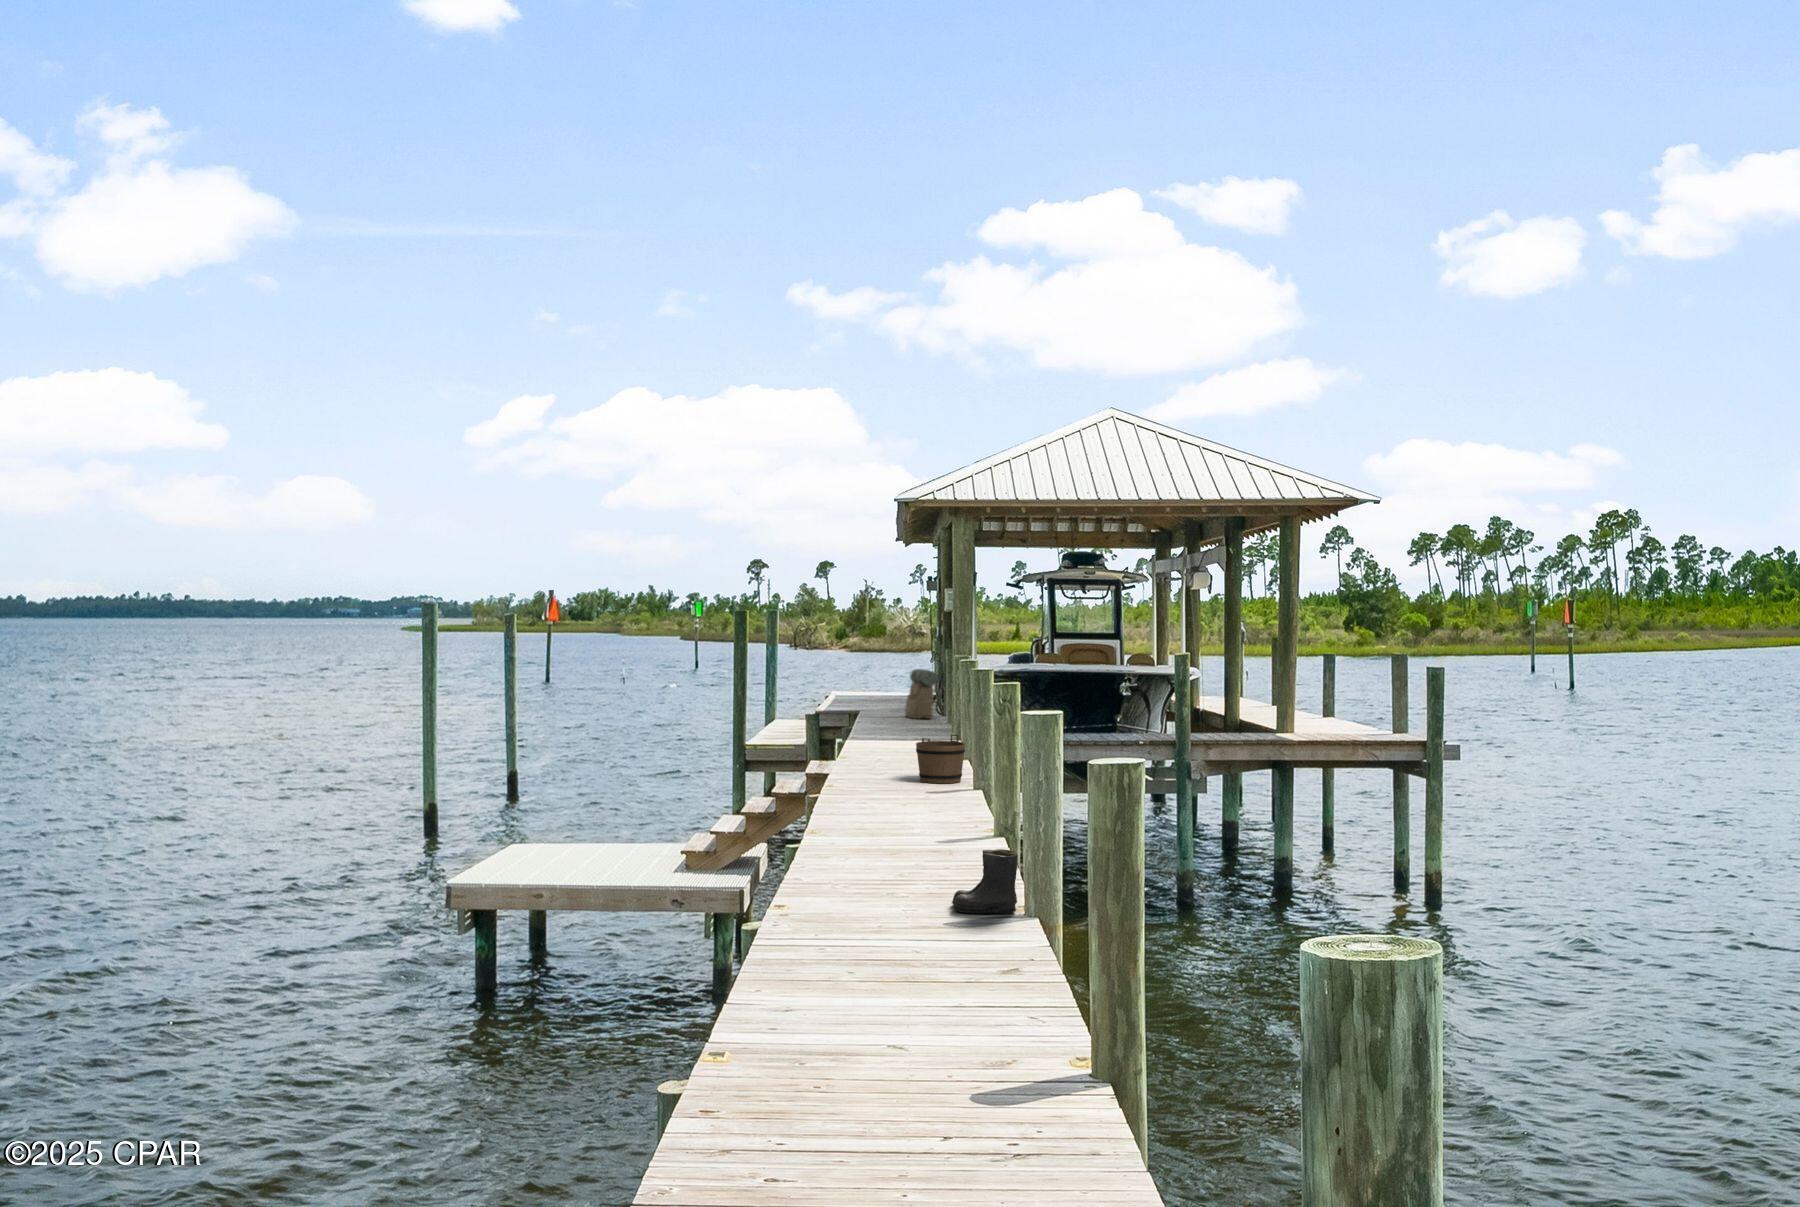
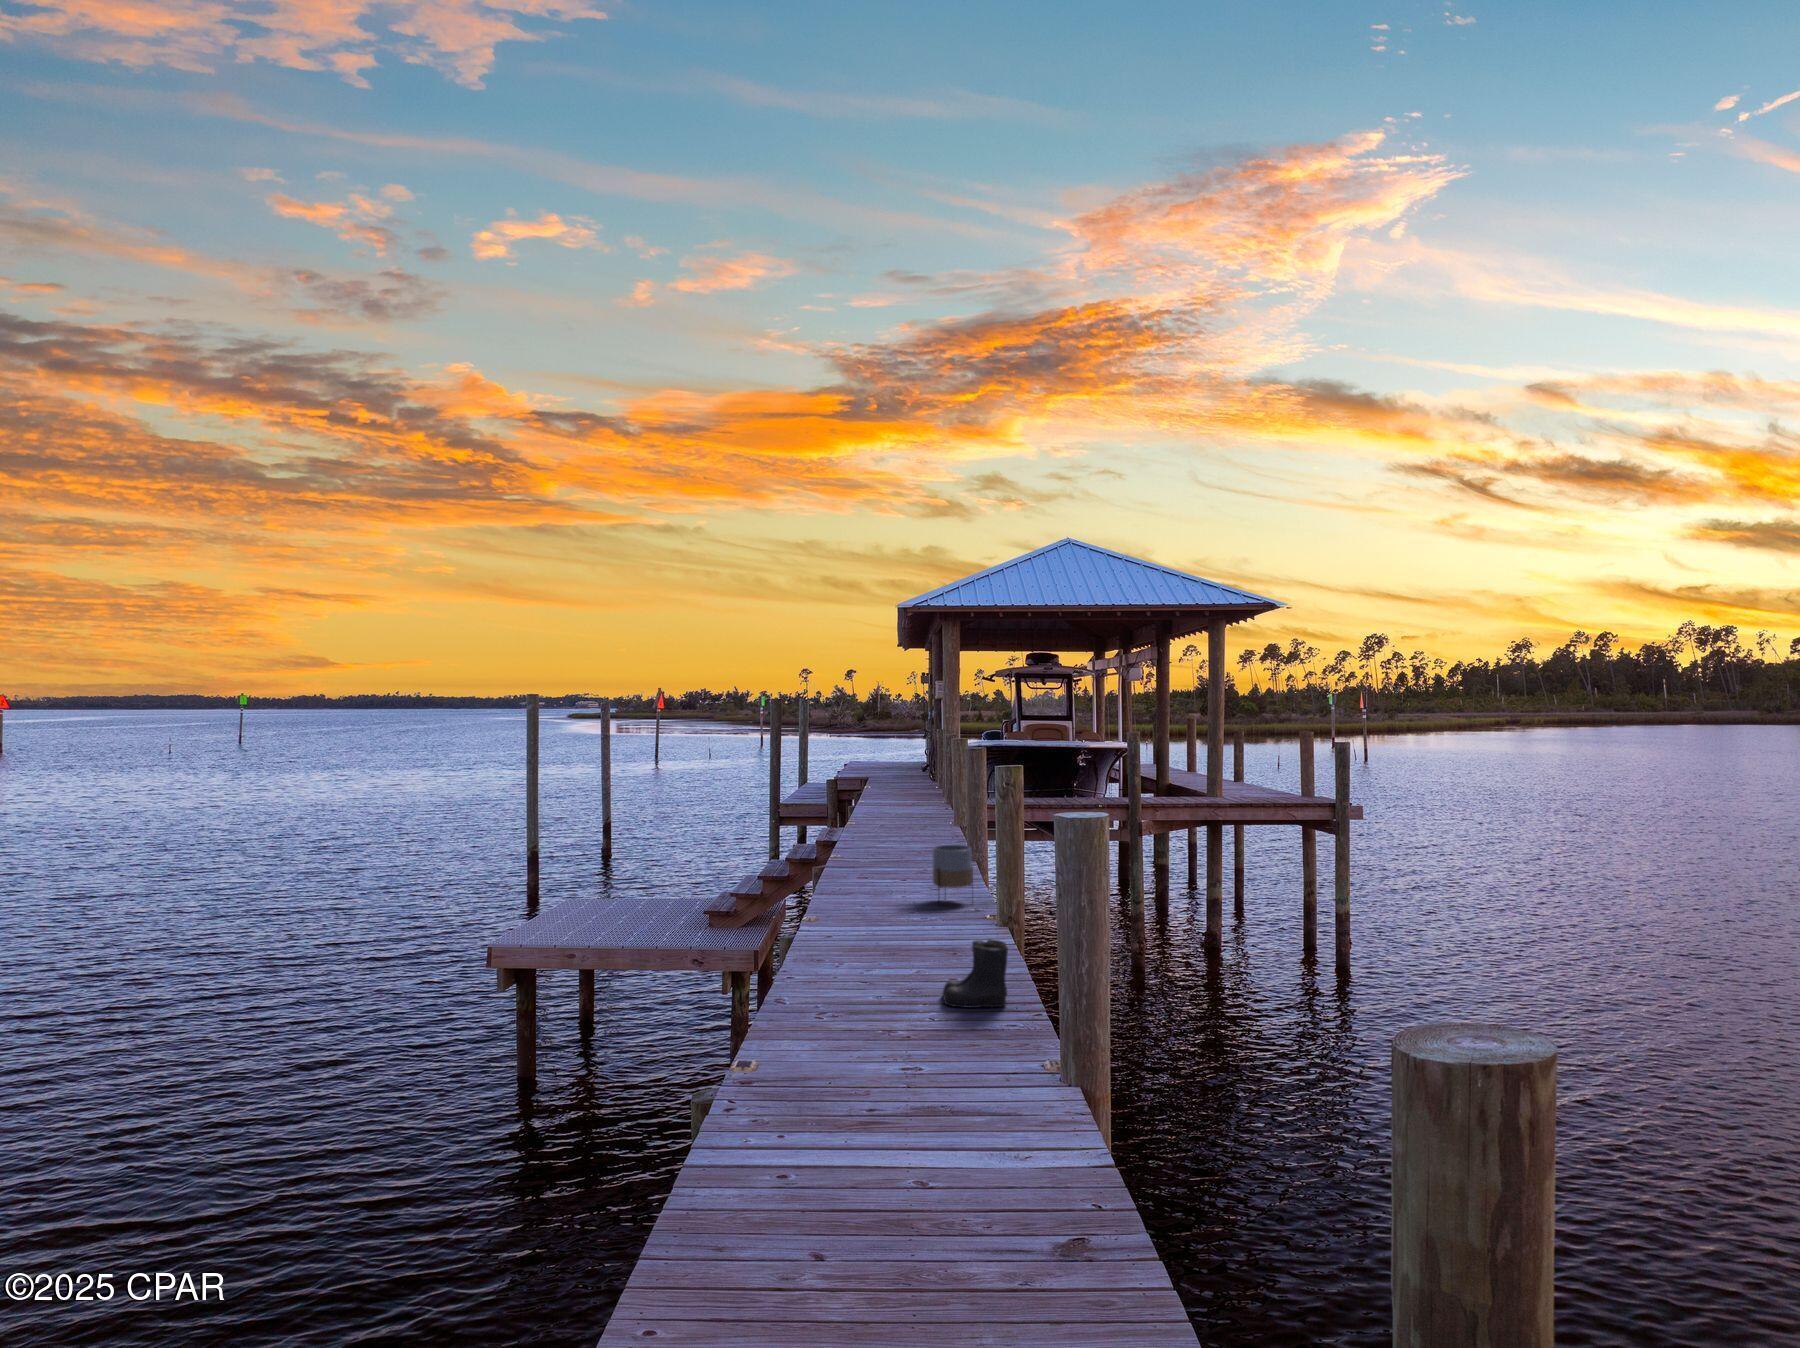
backpack: present [905,669,940,719] -> none [903,745,933,785]
bucket: present [916,734,965,783] -> none [910,805,952,848]
planter: none [942,770,987,837] -> present [933,845,973,889]

